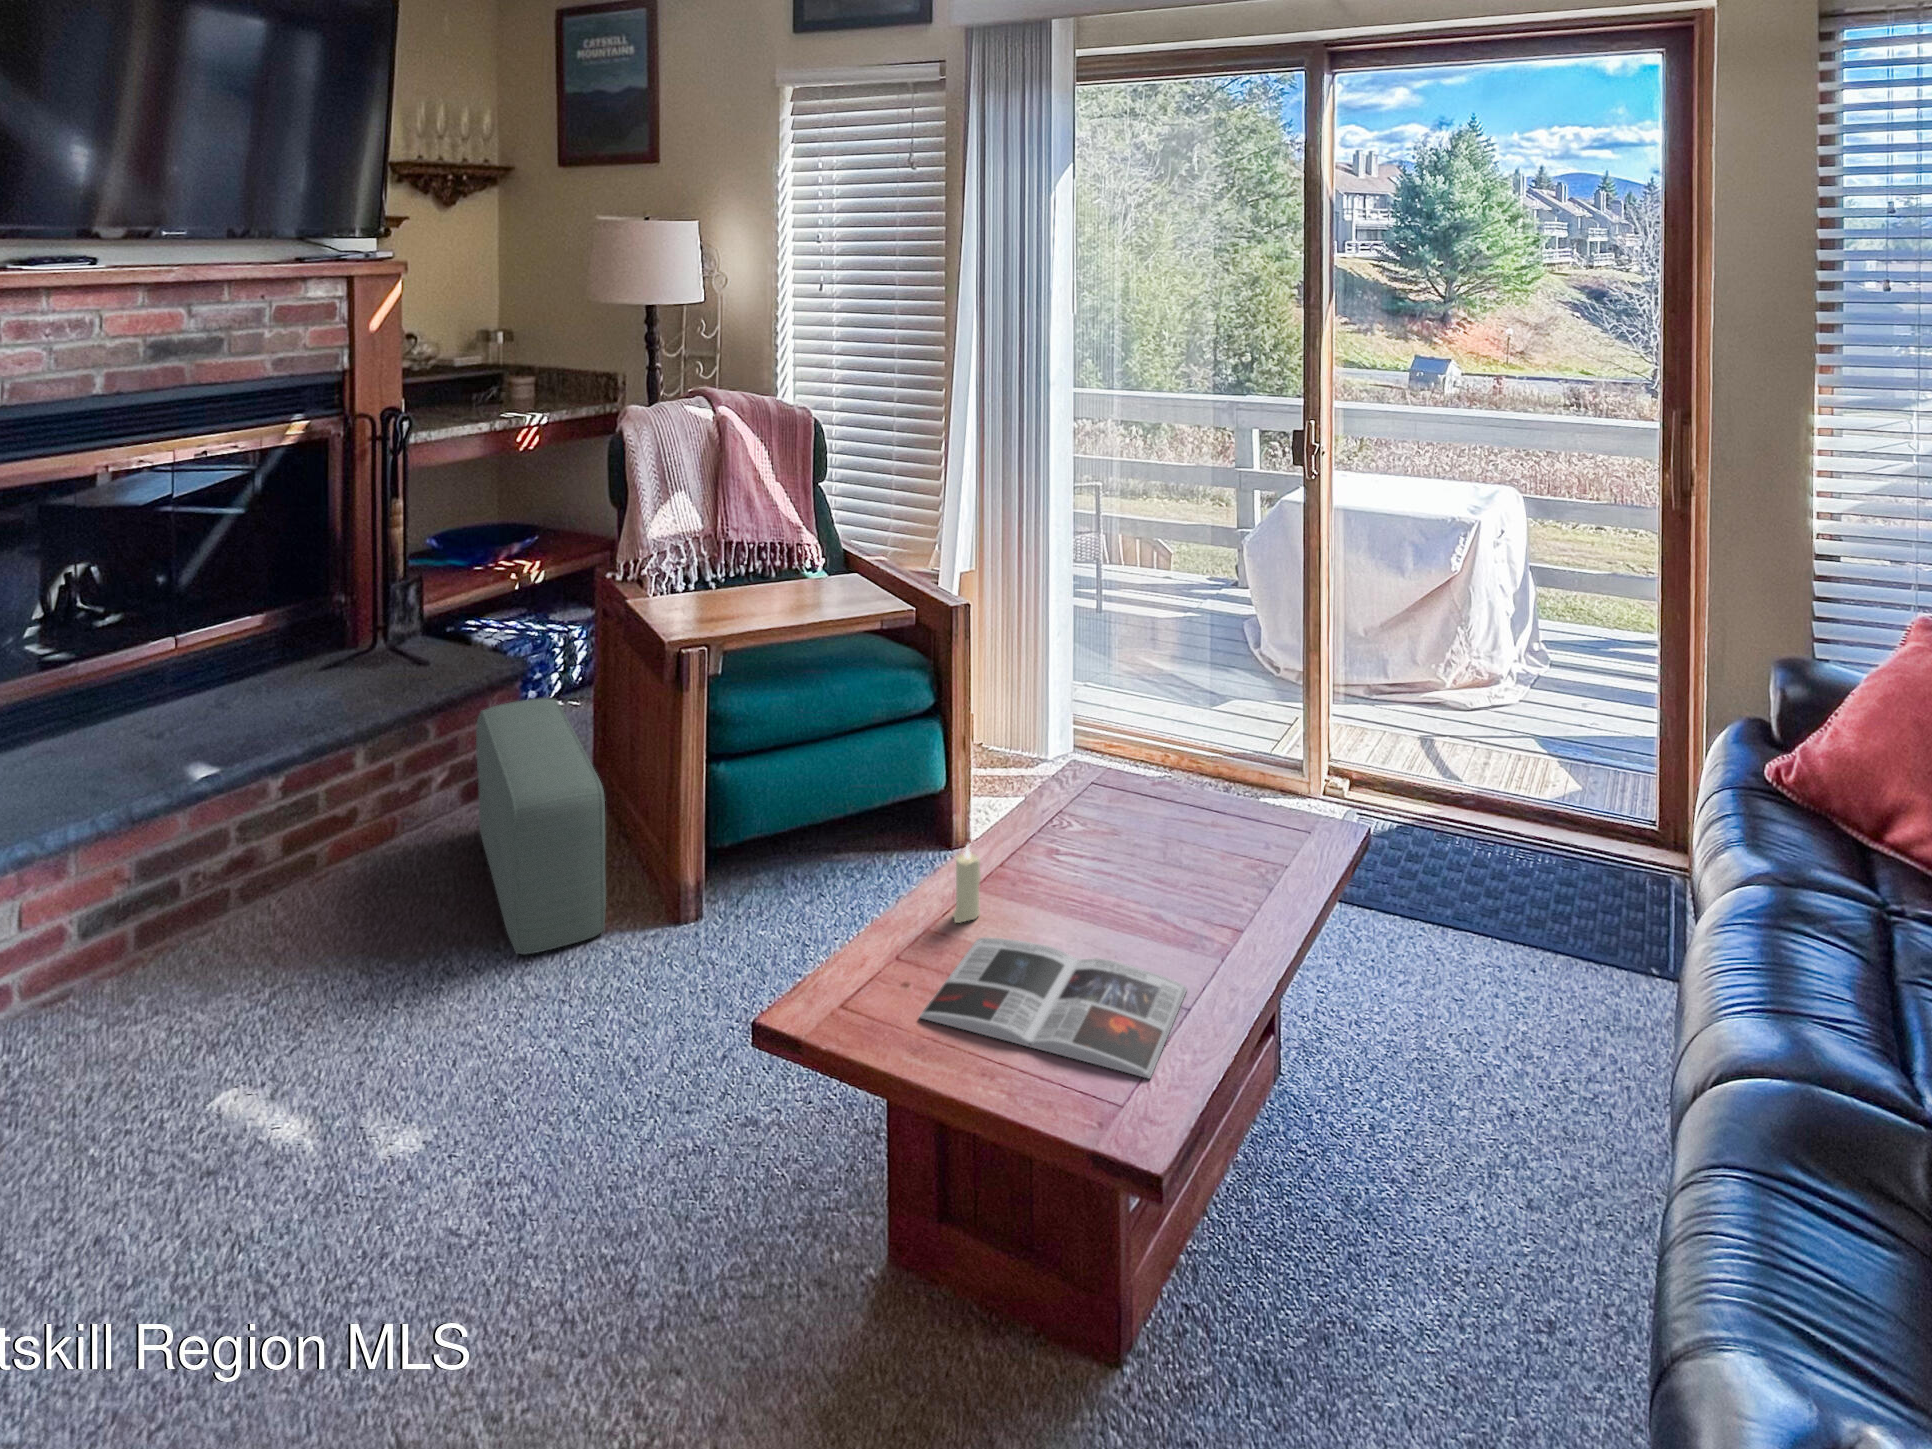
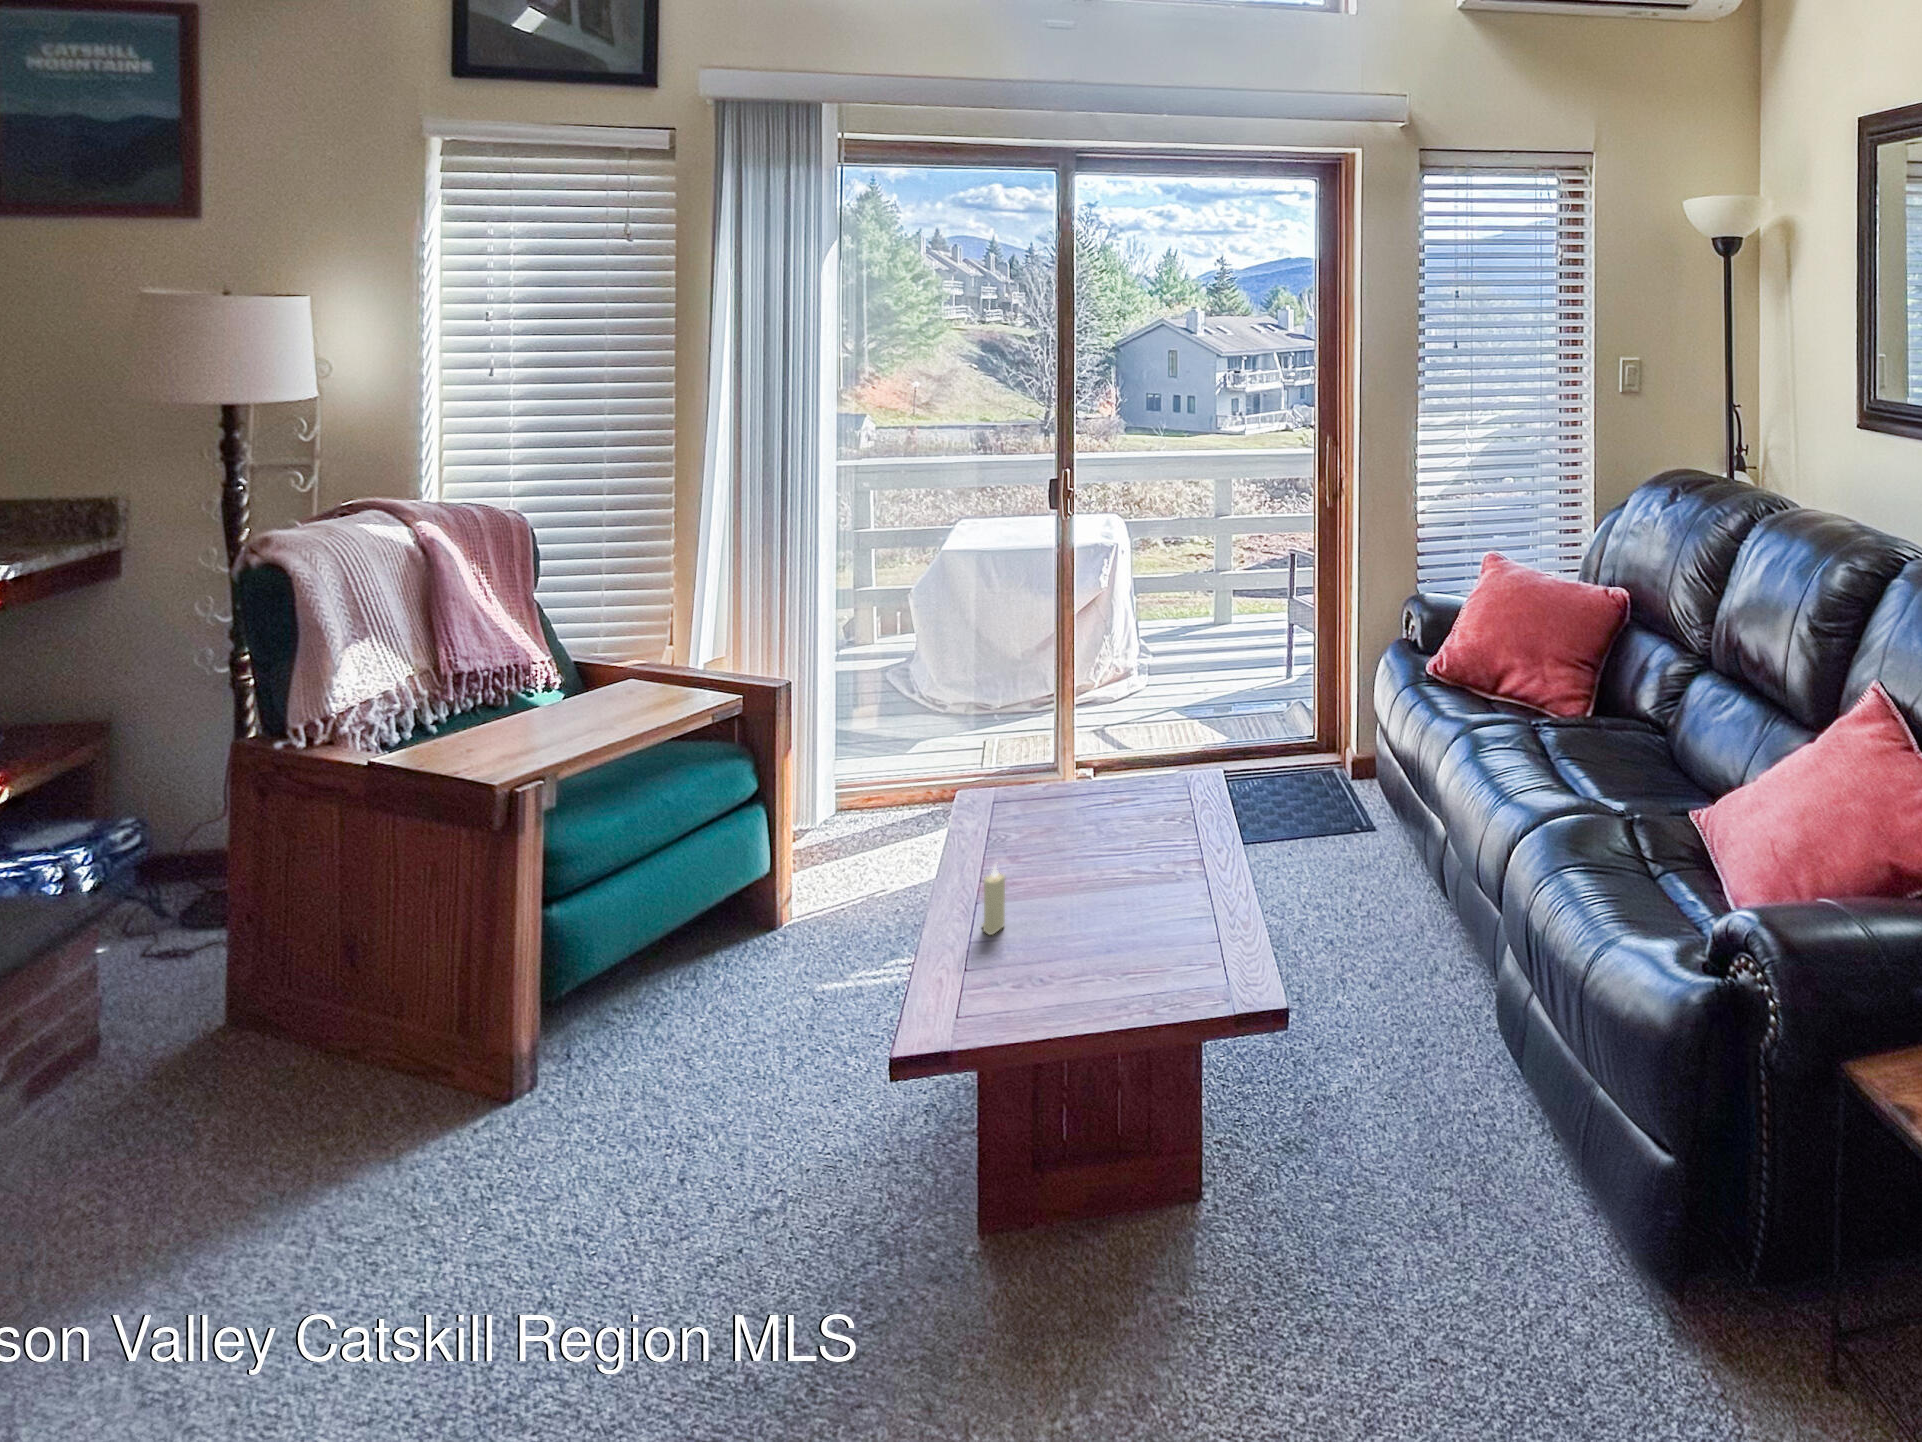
pouf: present [476,698,606,954] -> none [81,922,423,1226]
magazine: present [920,937,1187,1078] -> none [1020,907,1223,1003]

